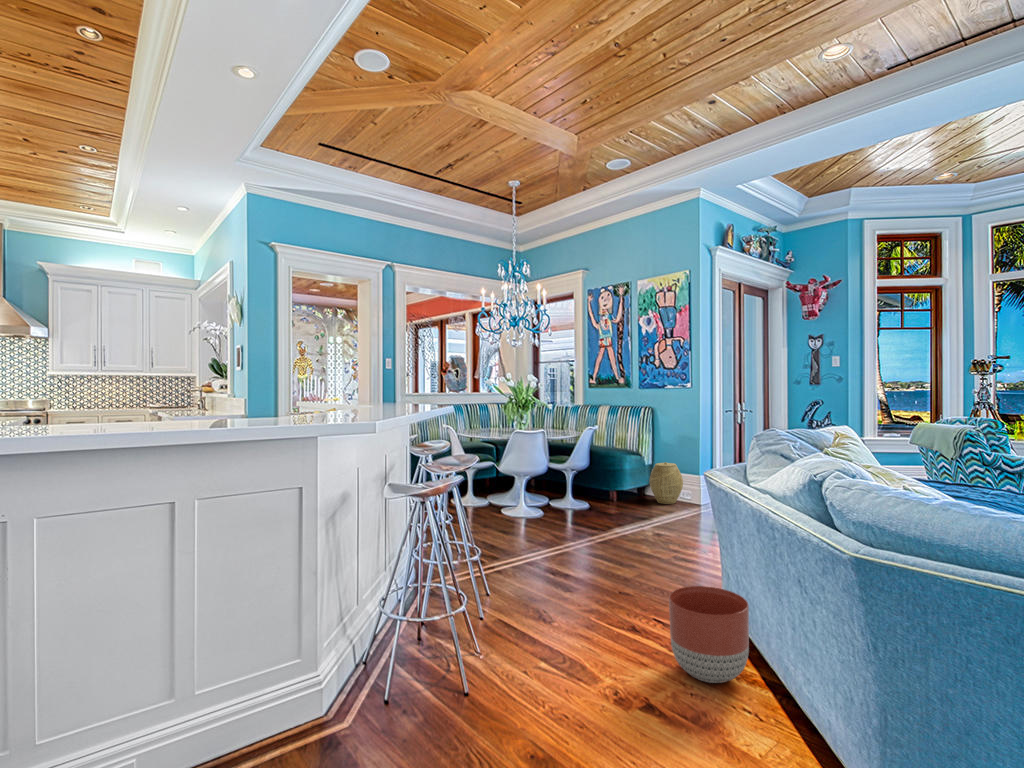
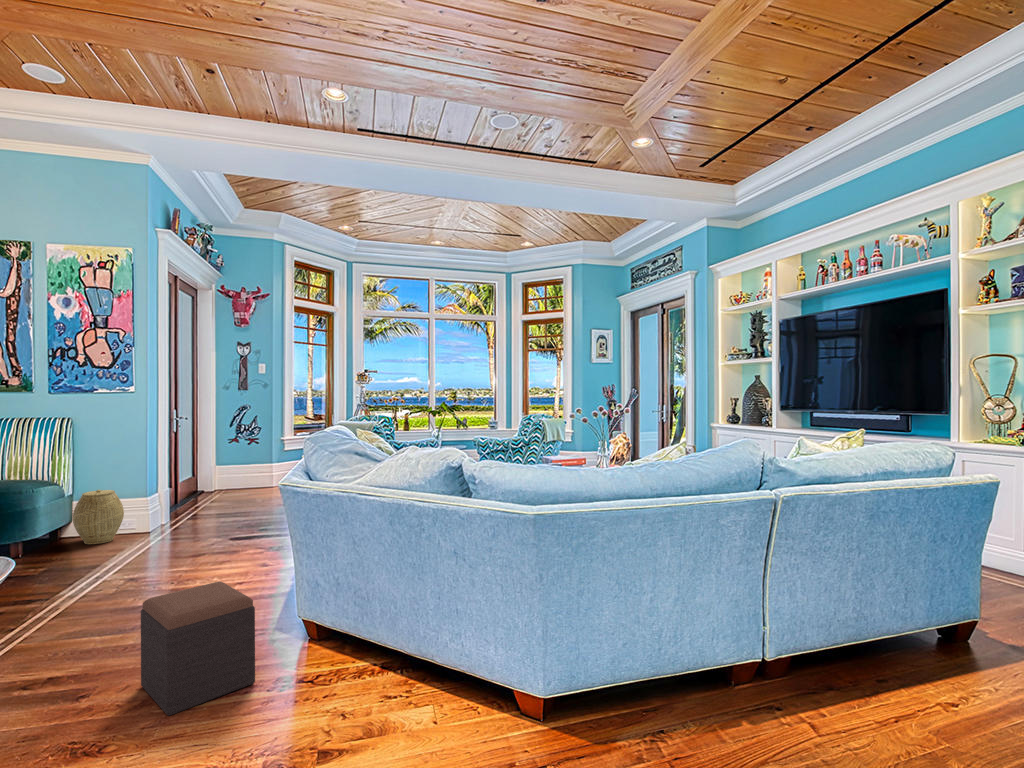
footstool: none [589,544,659,639] -> present [141,581,255,716]
planter: present [669,586,749,683] -> none [296,597,377,697]

